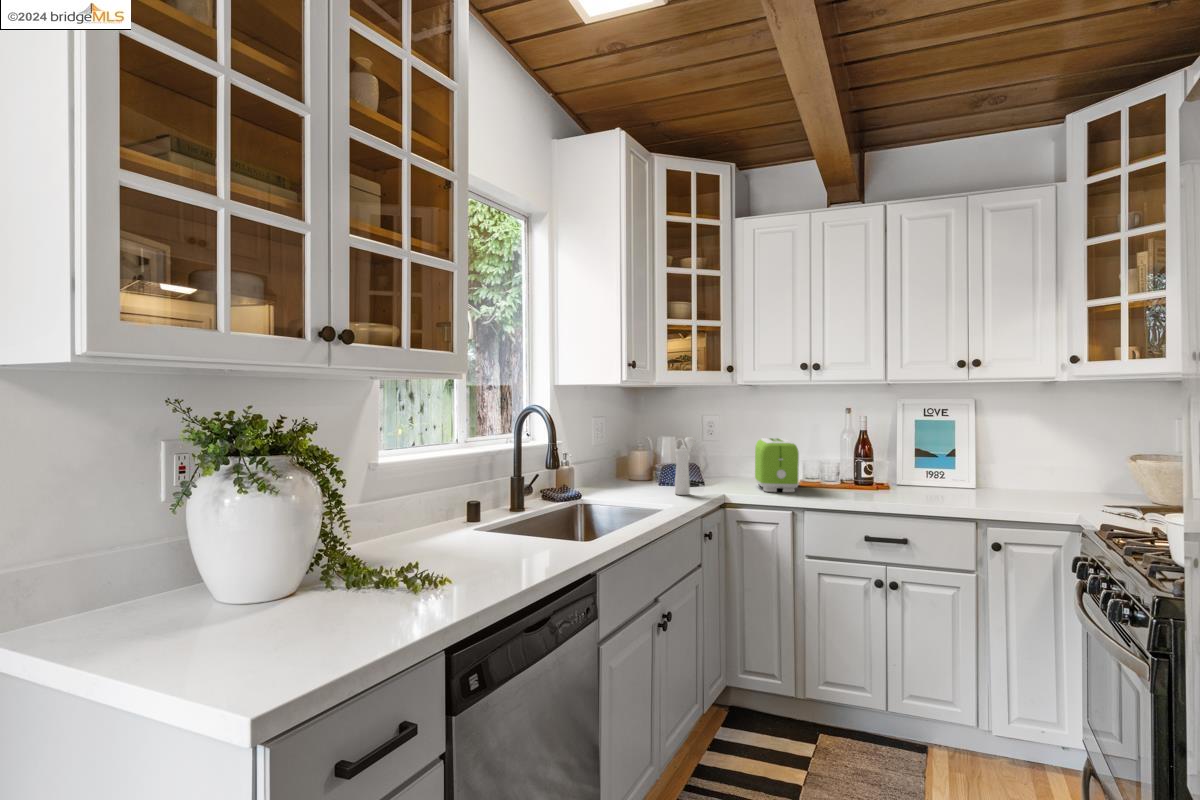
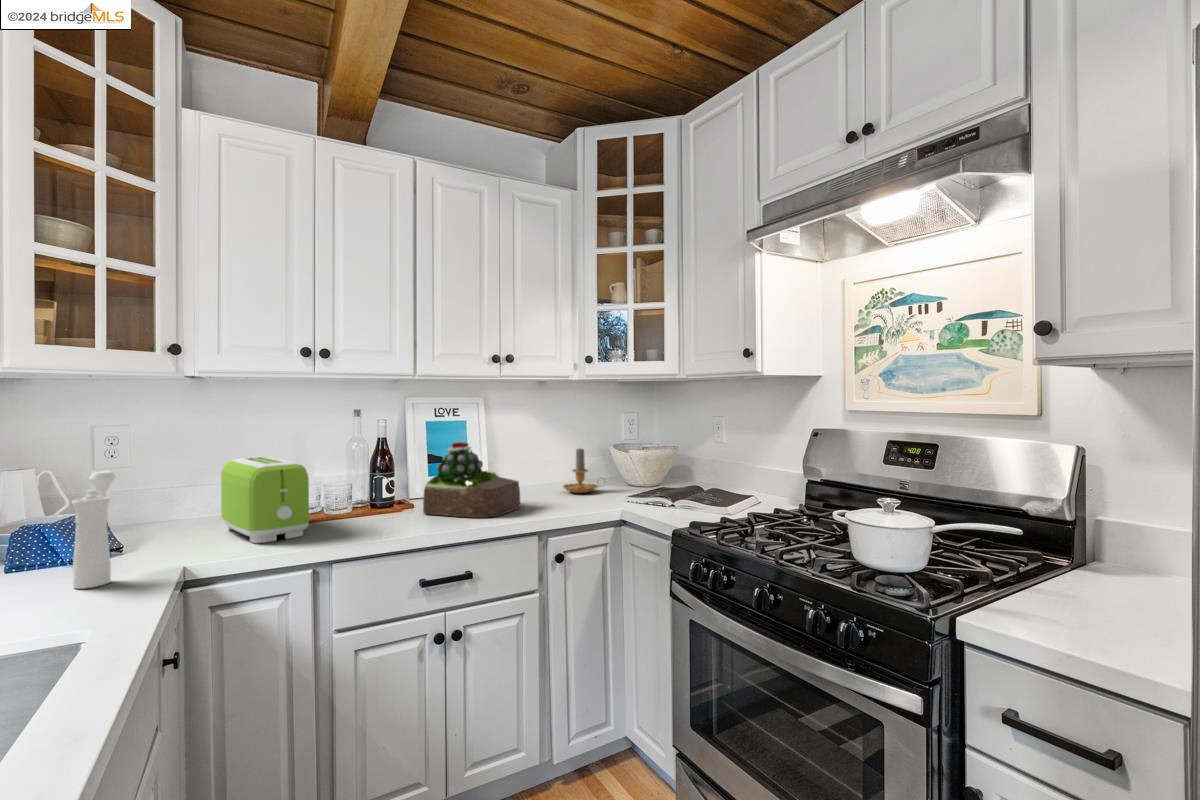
succulent plant: none [888,438,976,501] -> present [423,442,520,518]
candle: none [1046,452,1094,500] -> present [563,448,601,493]

